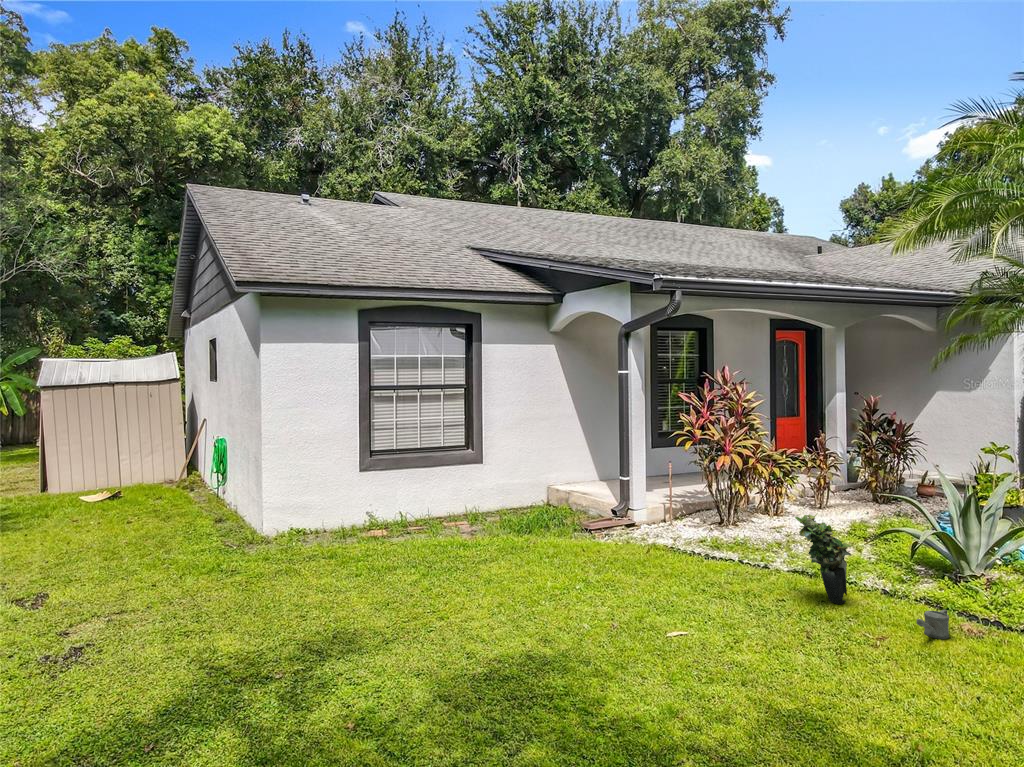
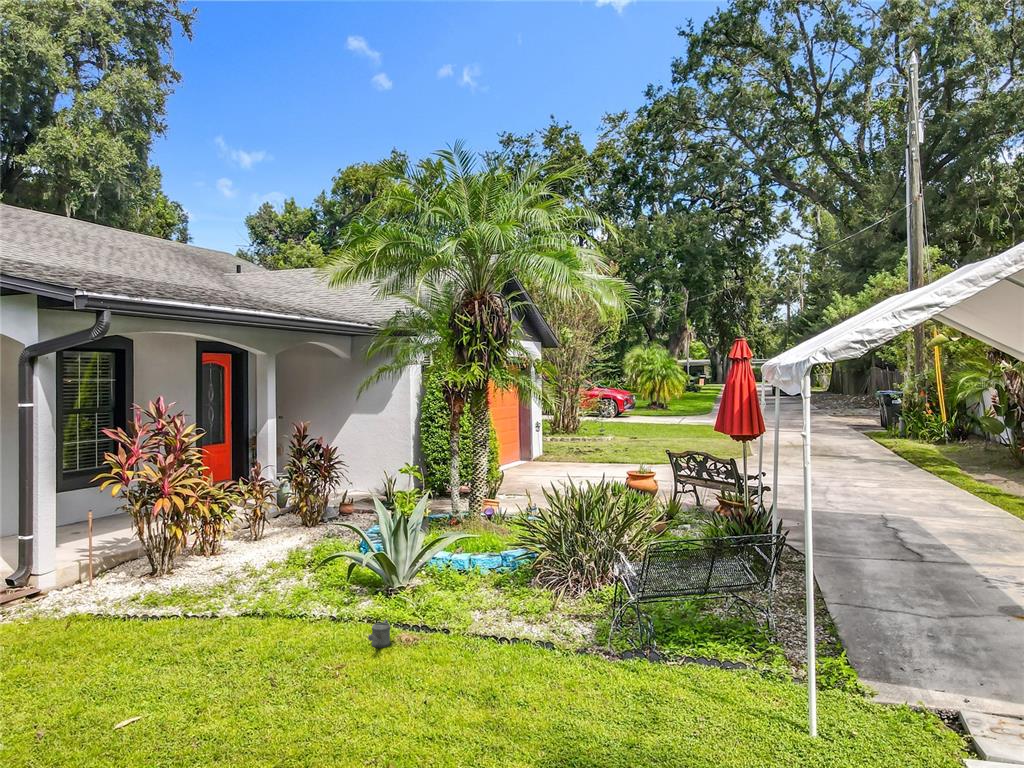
potted plant: present [795,514,851,605] -> none [254,552,308,638]

